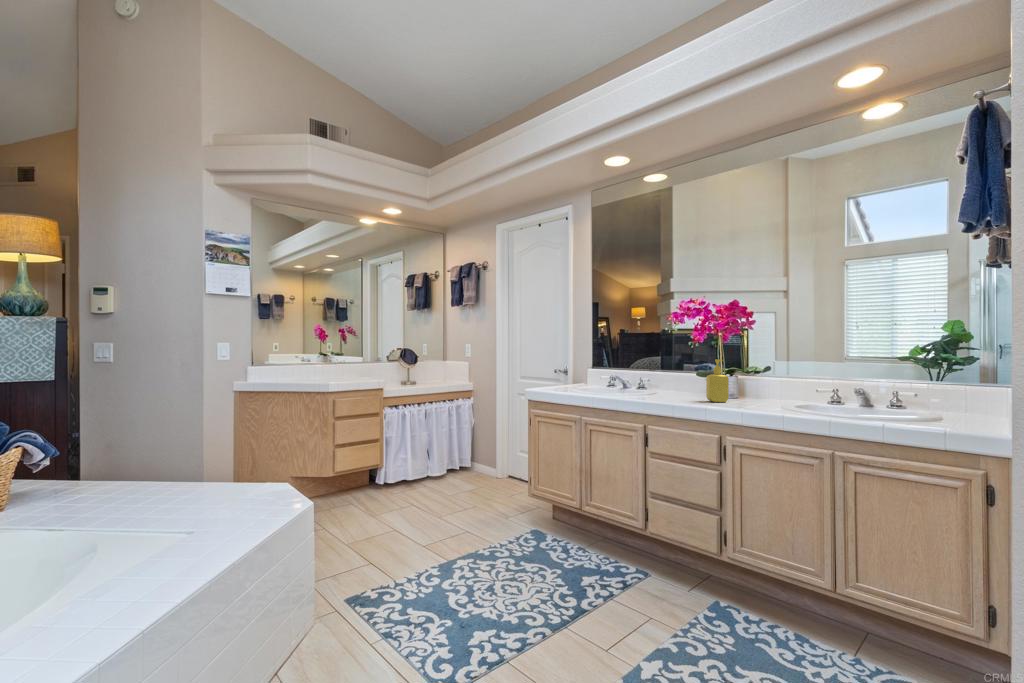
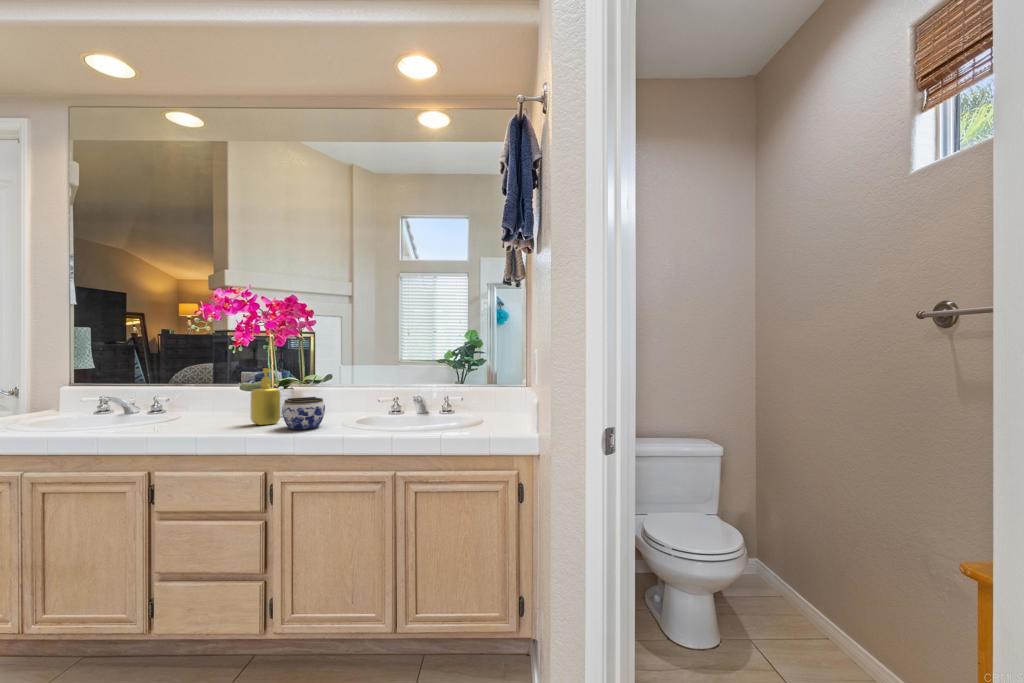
jar: none [731,383,766,408] -> present [282,397,325,430]

